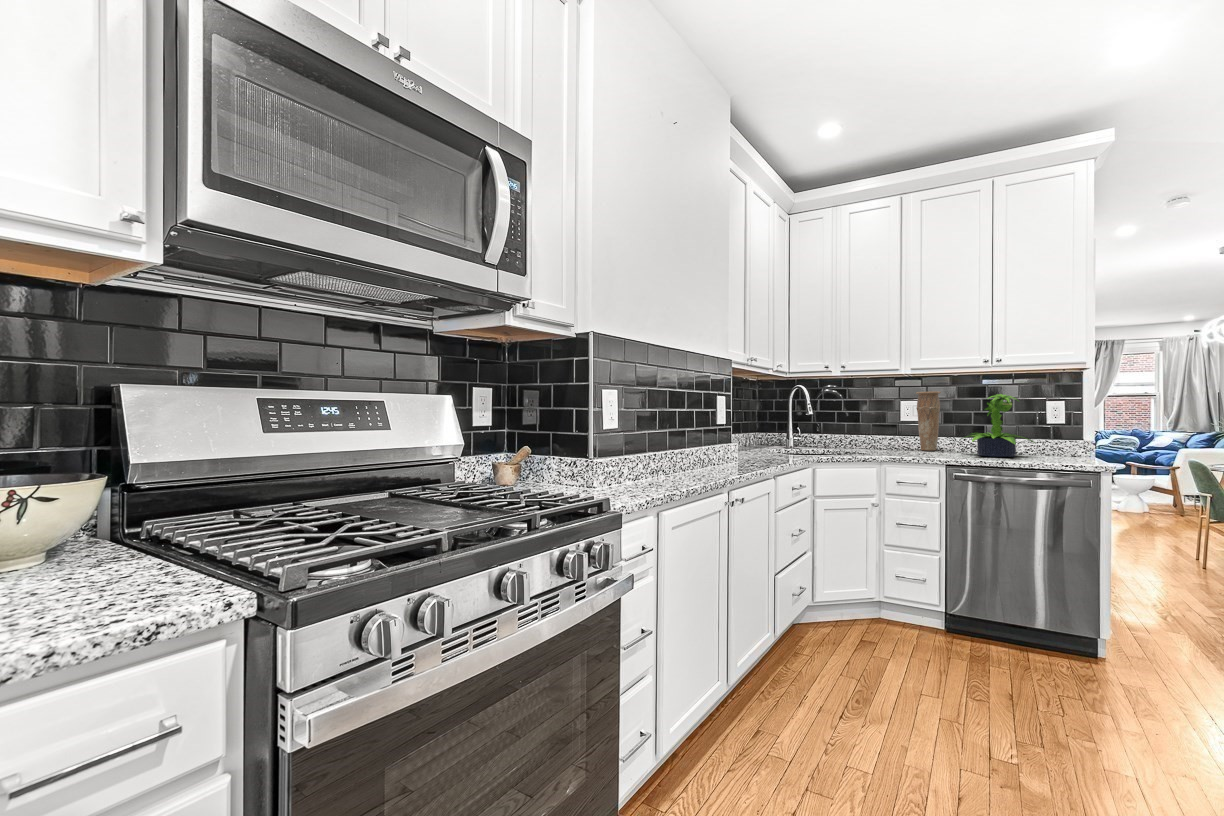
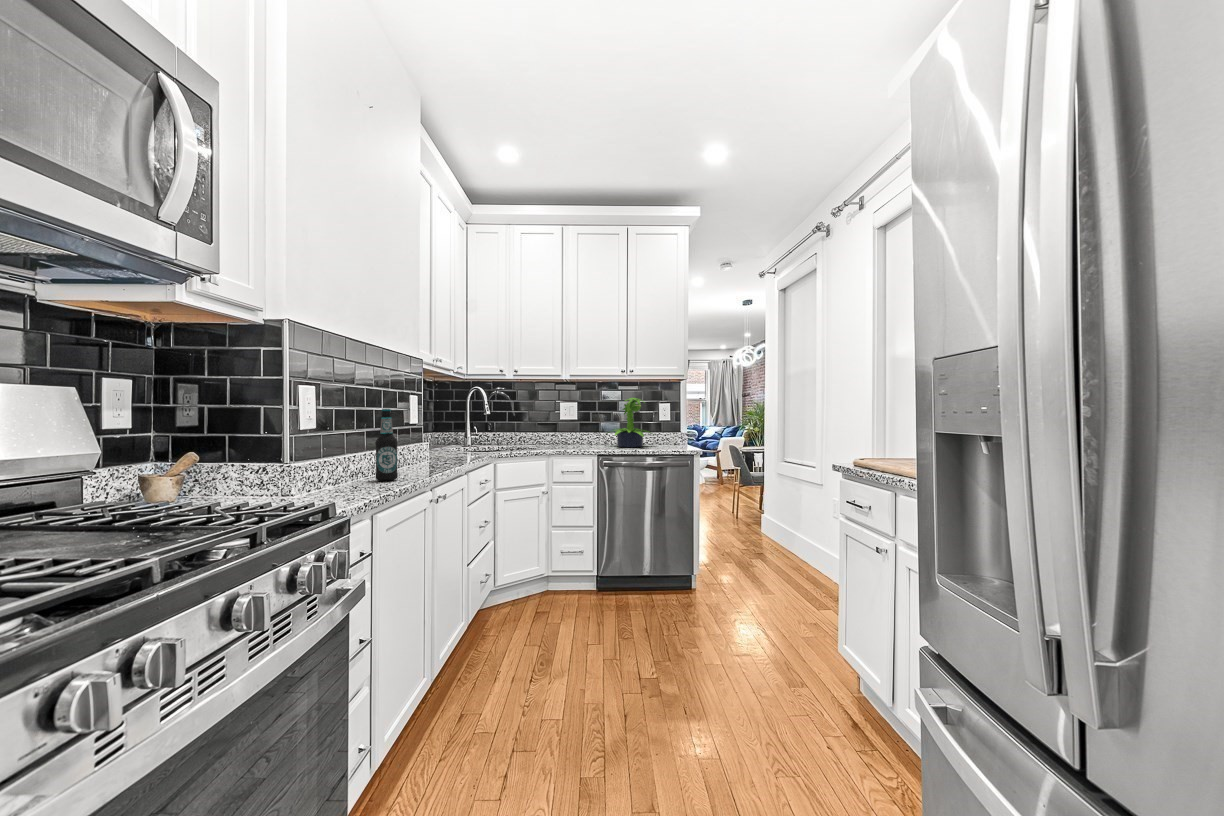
vase: present [916,391,941,451] -> none [572,395,591,444]
bottle: none [673,410,693,480] -> present [375,409,398,481]

